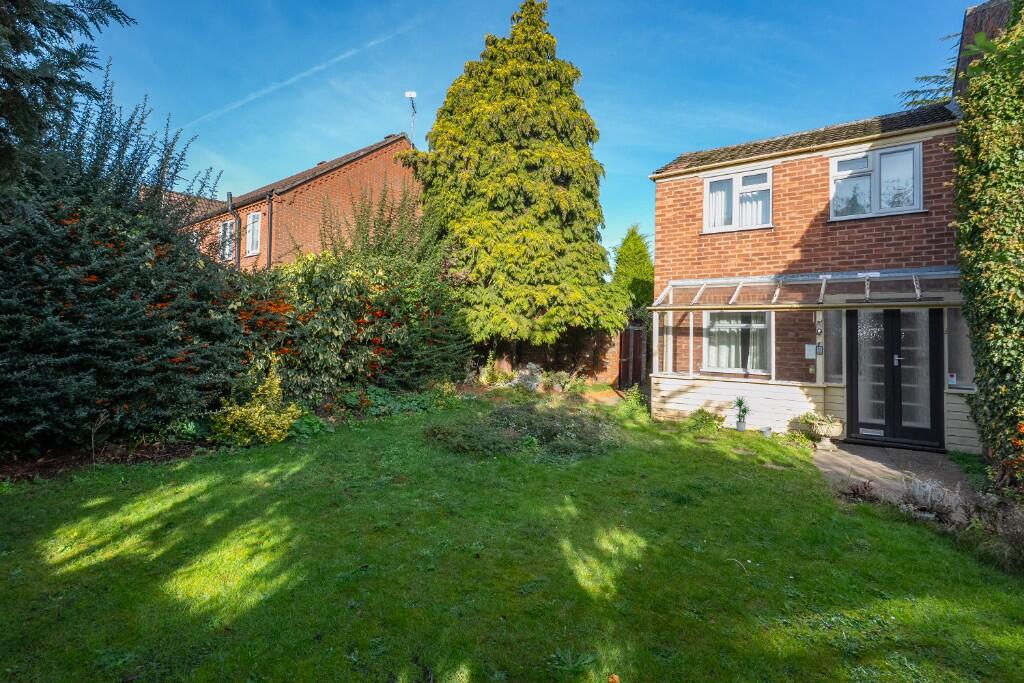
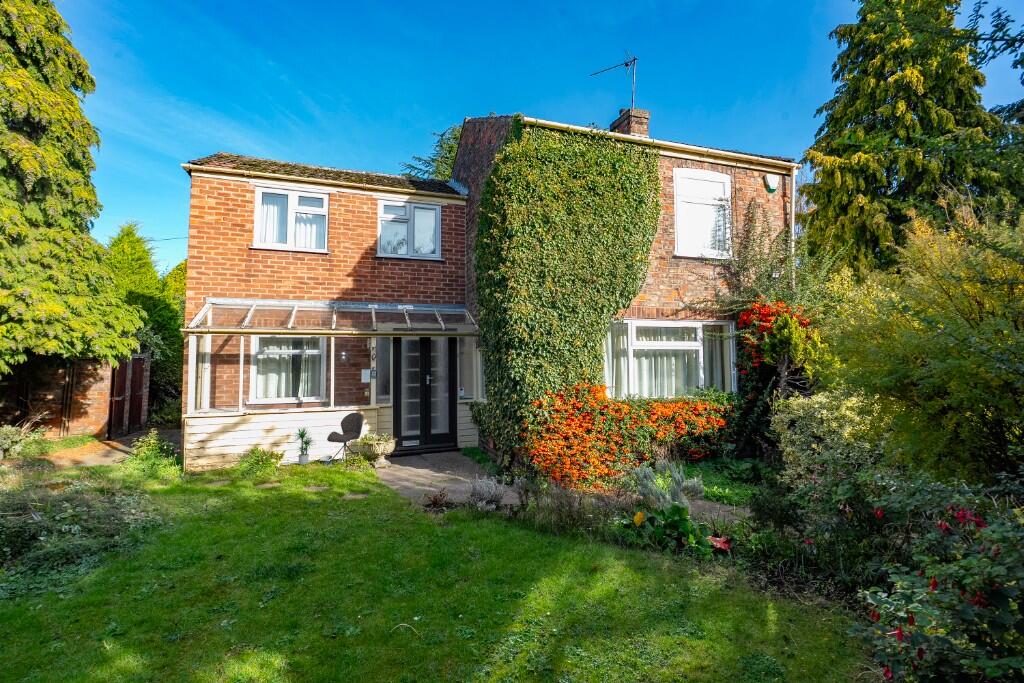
chair: none [762,388,803,441] -> present [327,413,363,467]

